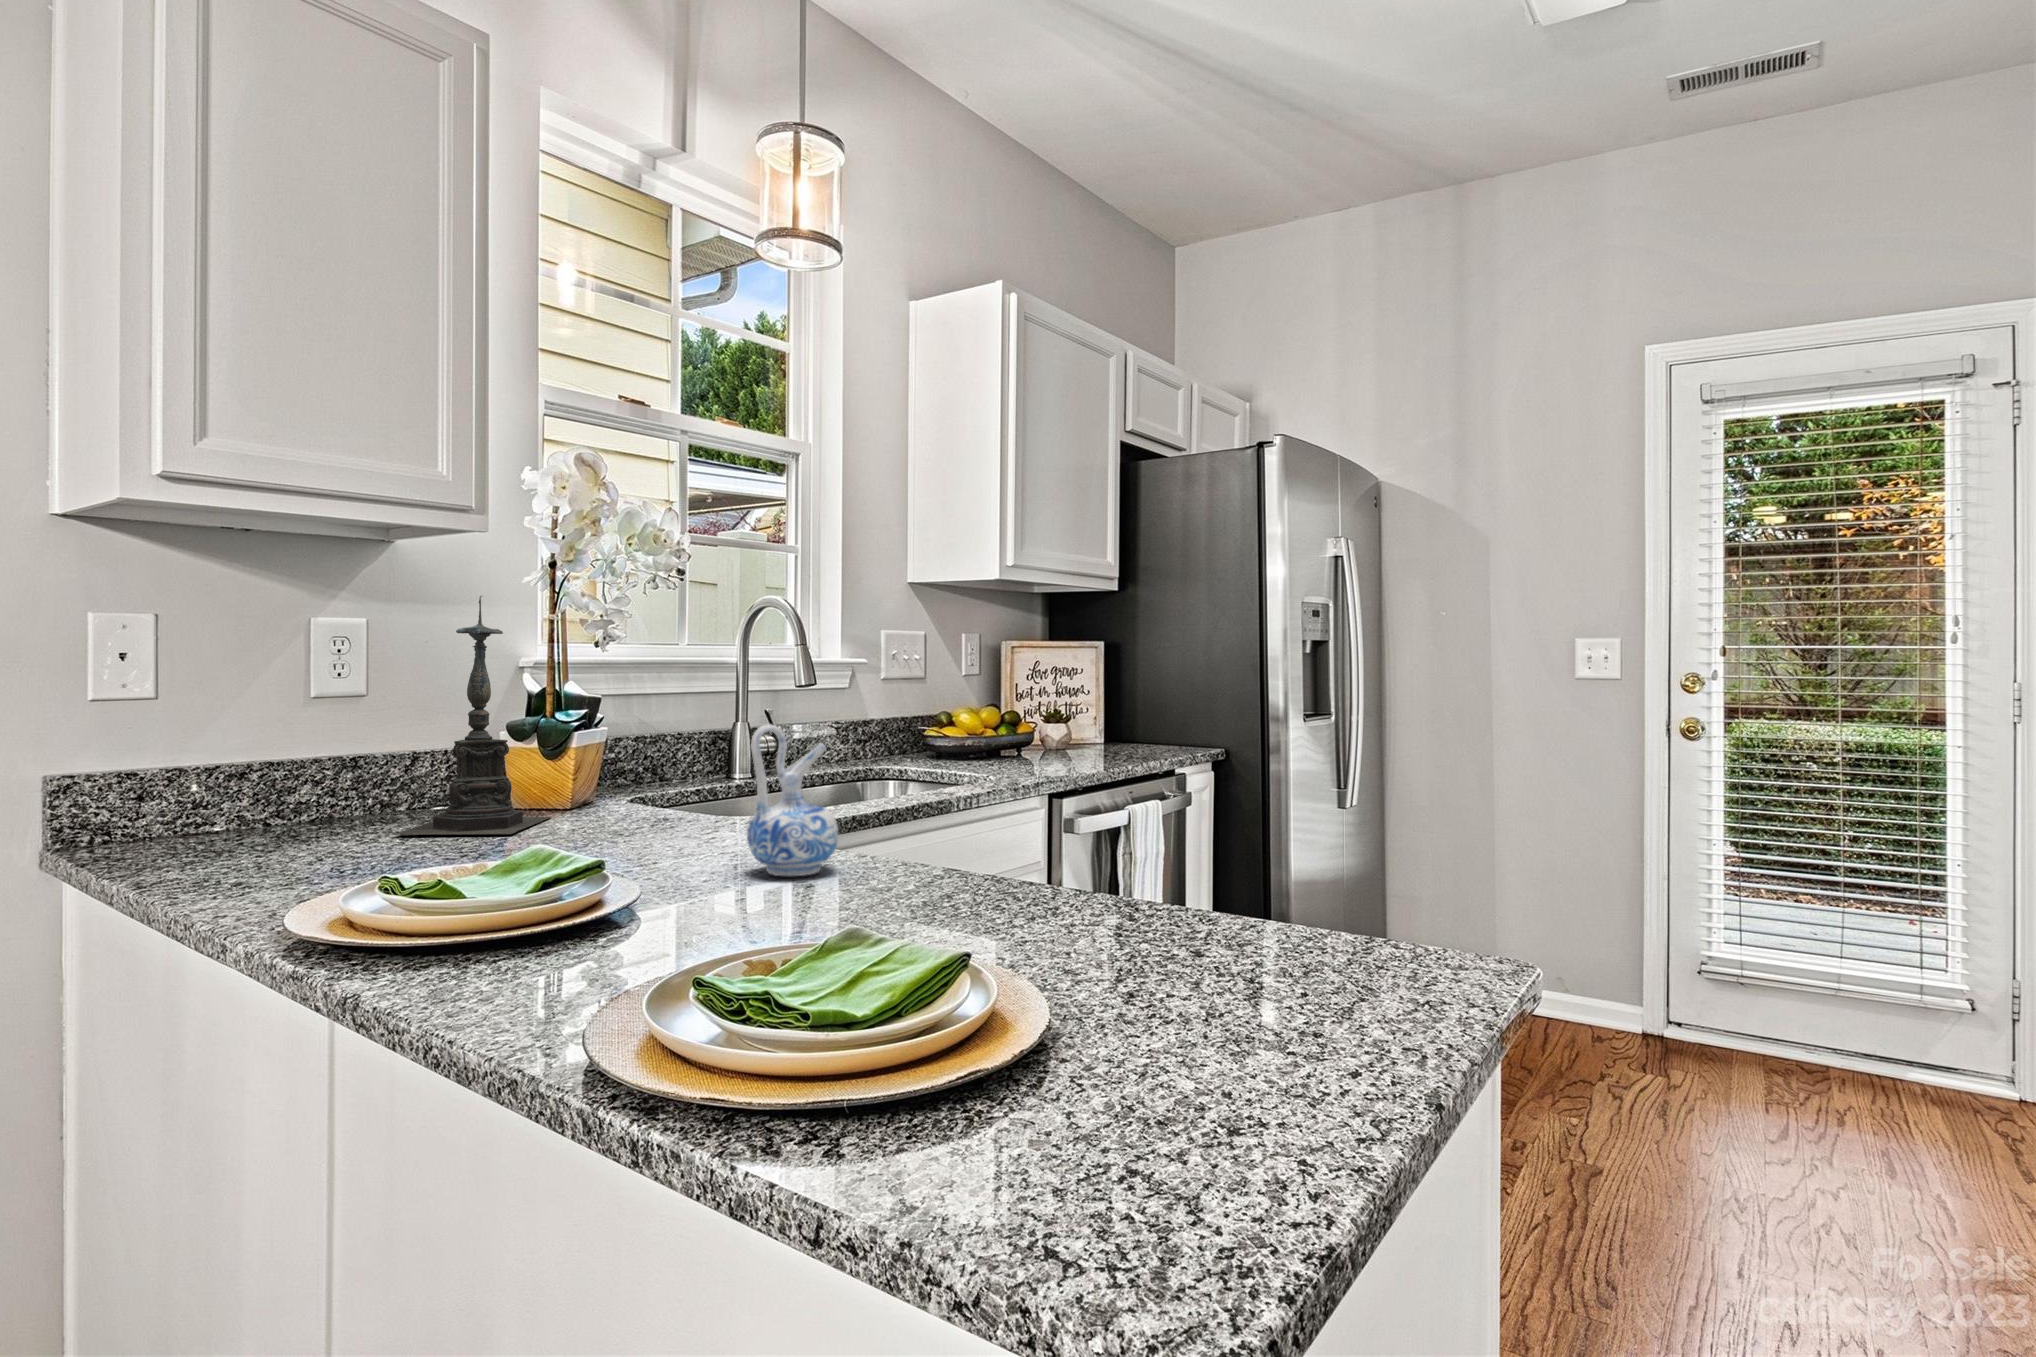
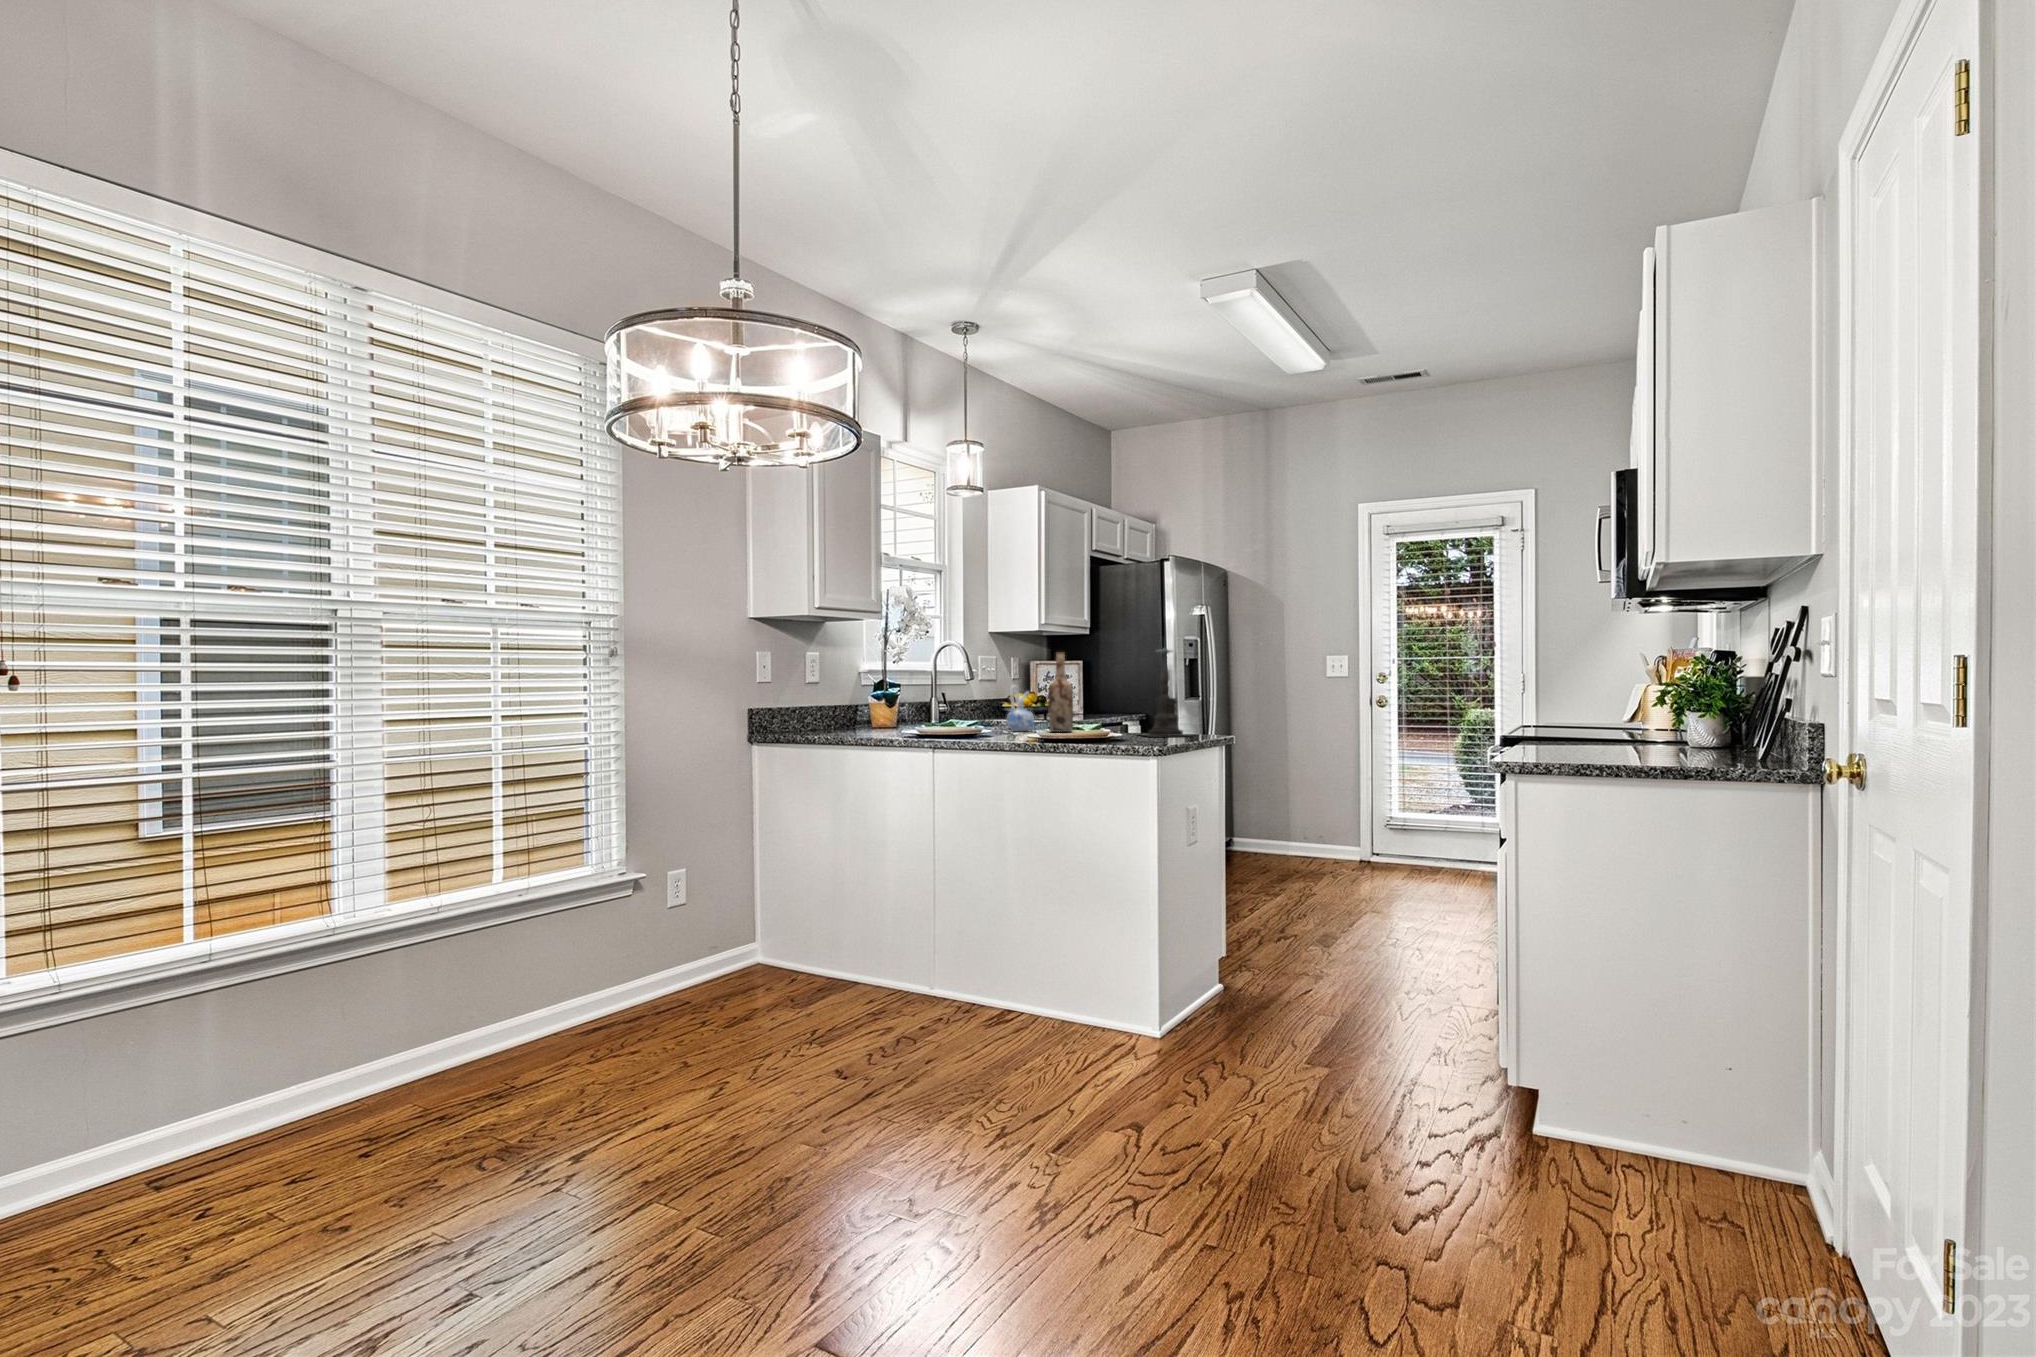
candle holder: present [394,596,550,836] -> present [1146,647,1184,737]
wine bottle: none [865,619,949,897] -> present [1048,652,1073,732]

